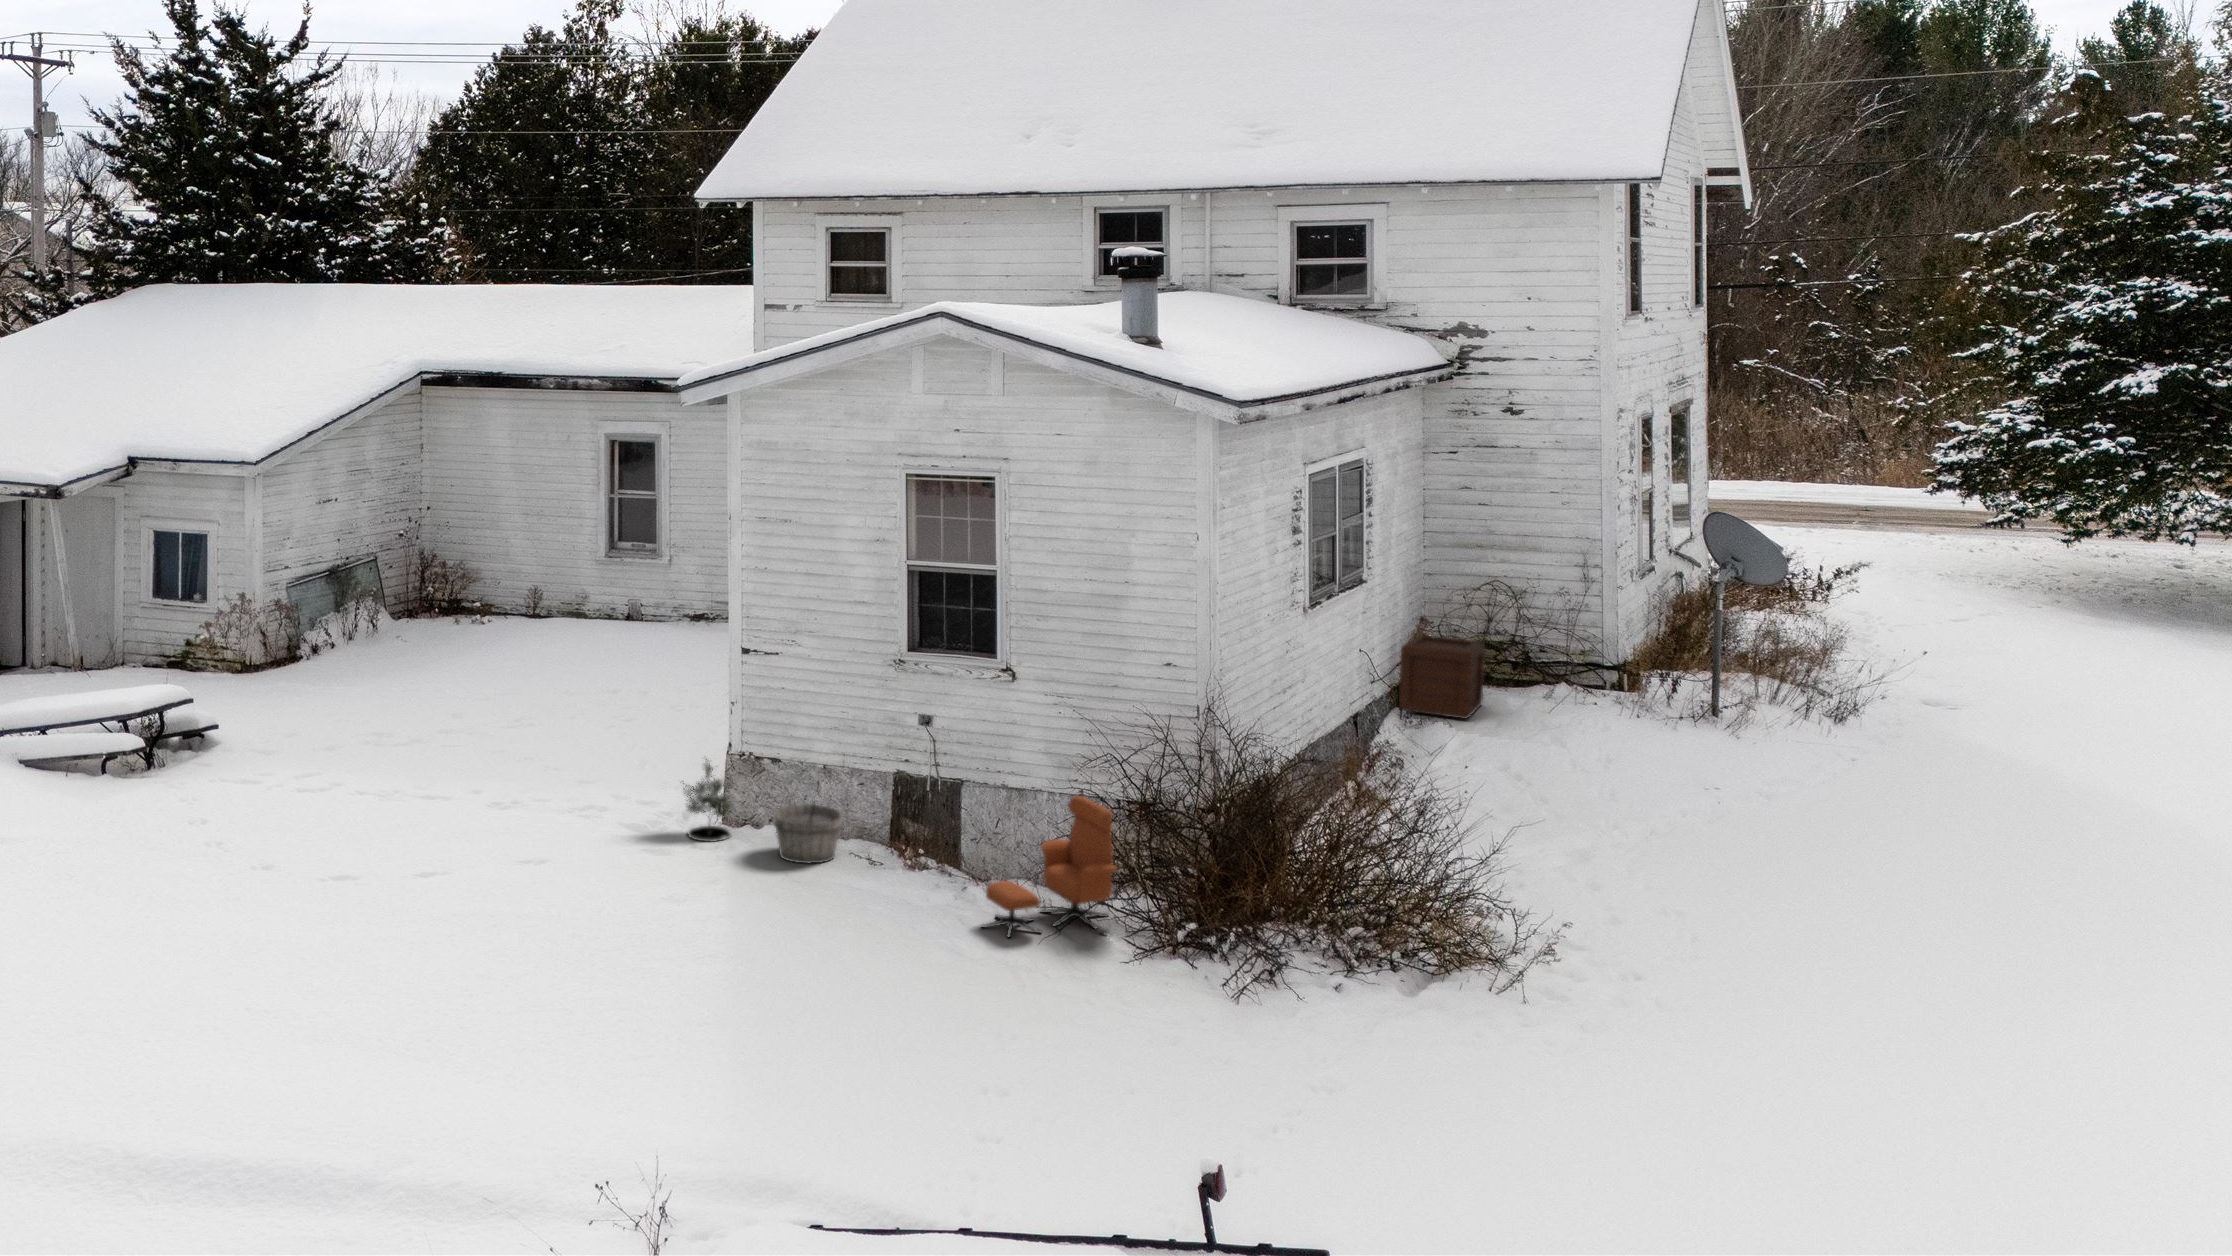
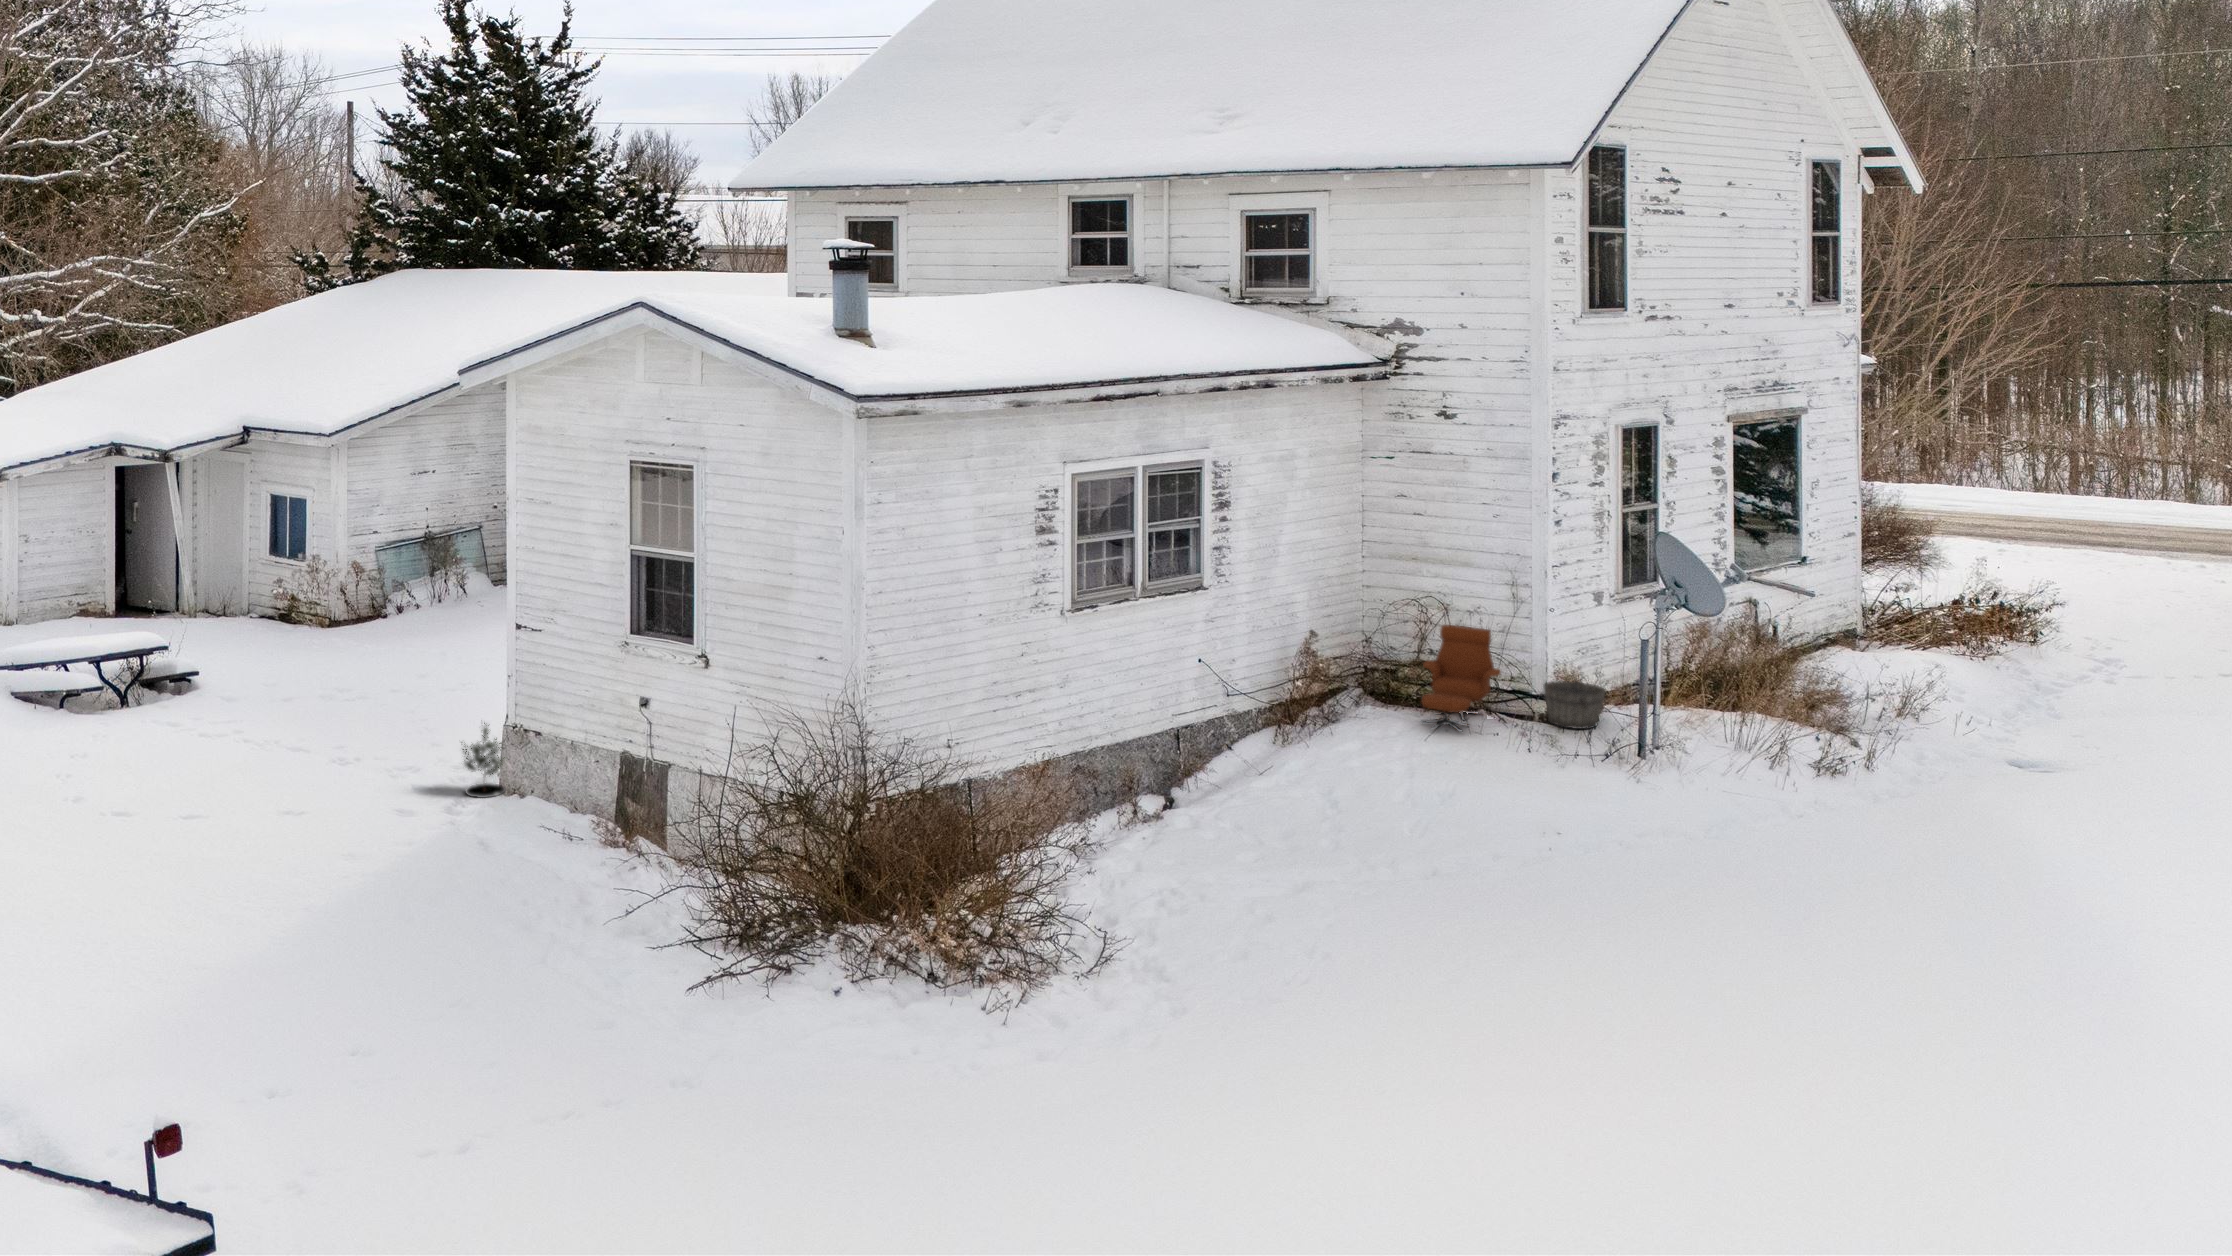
wooden crate: present [1399,635,1485,719] -> none [1277,647,1379,738]
lounge chair: present [981,796,1116,937] -> present [1421,625,1501,731]
wooden bucket: present [774,802,842,863] -> present [1544,680,1605,729]

